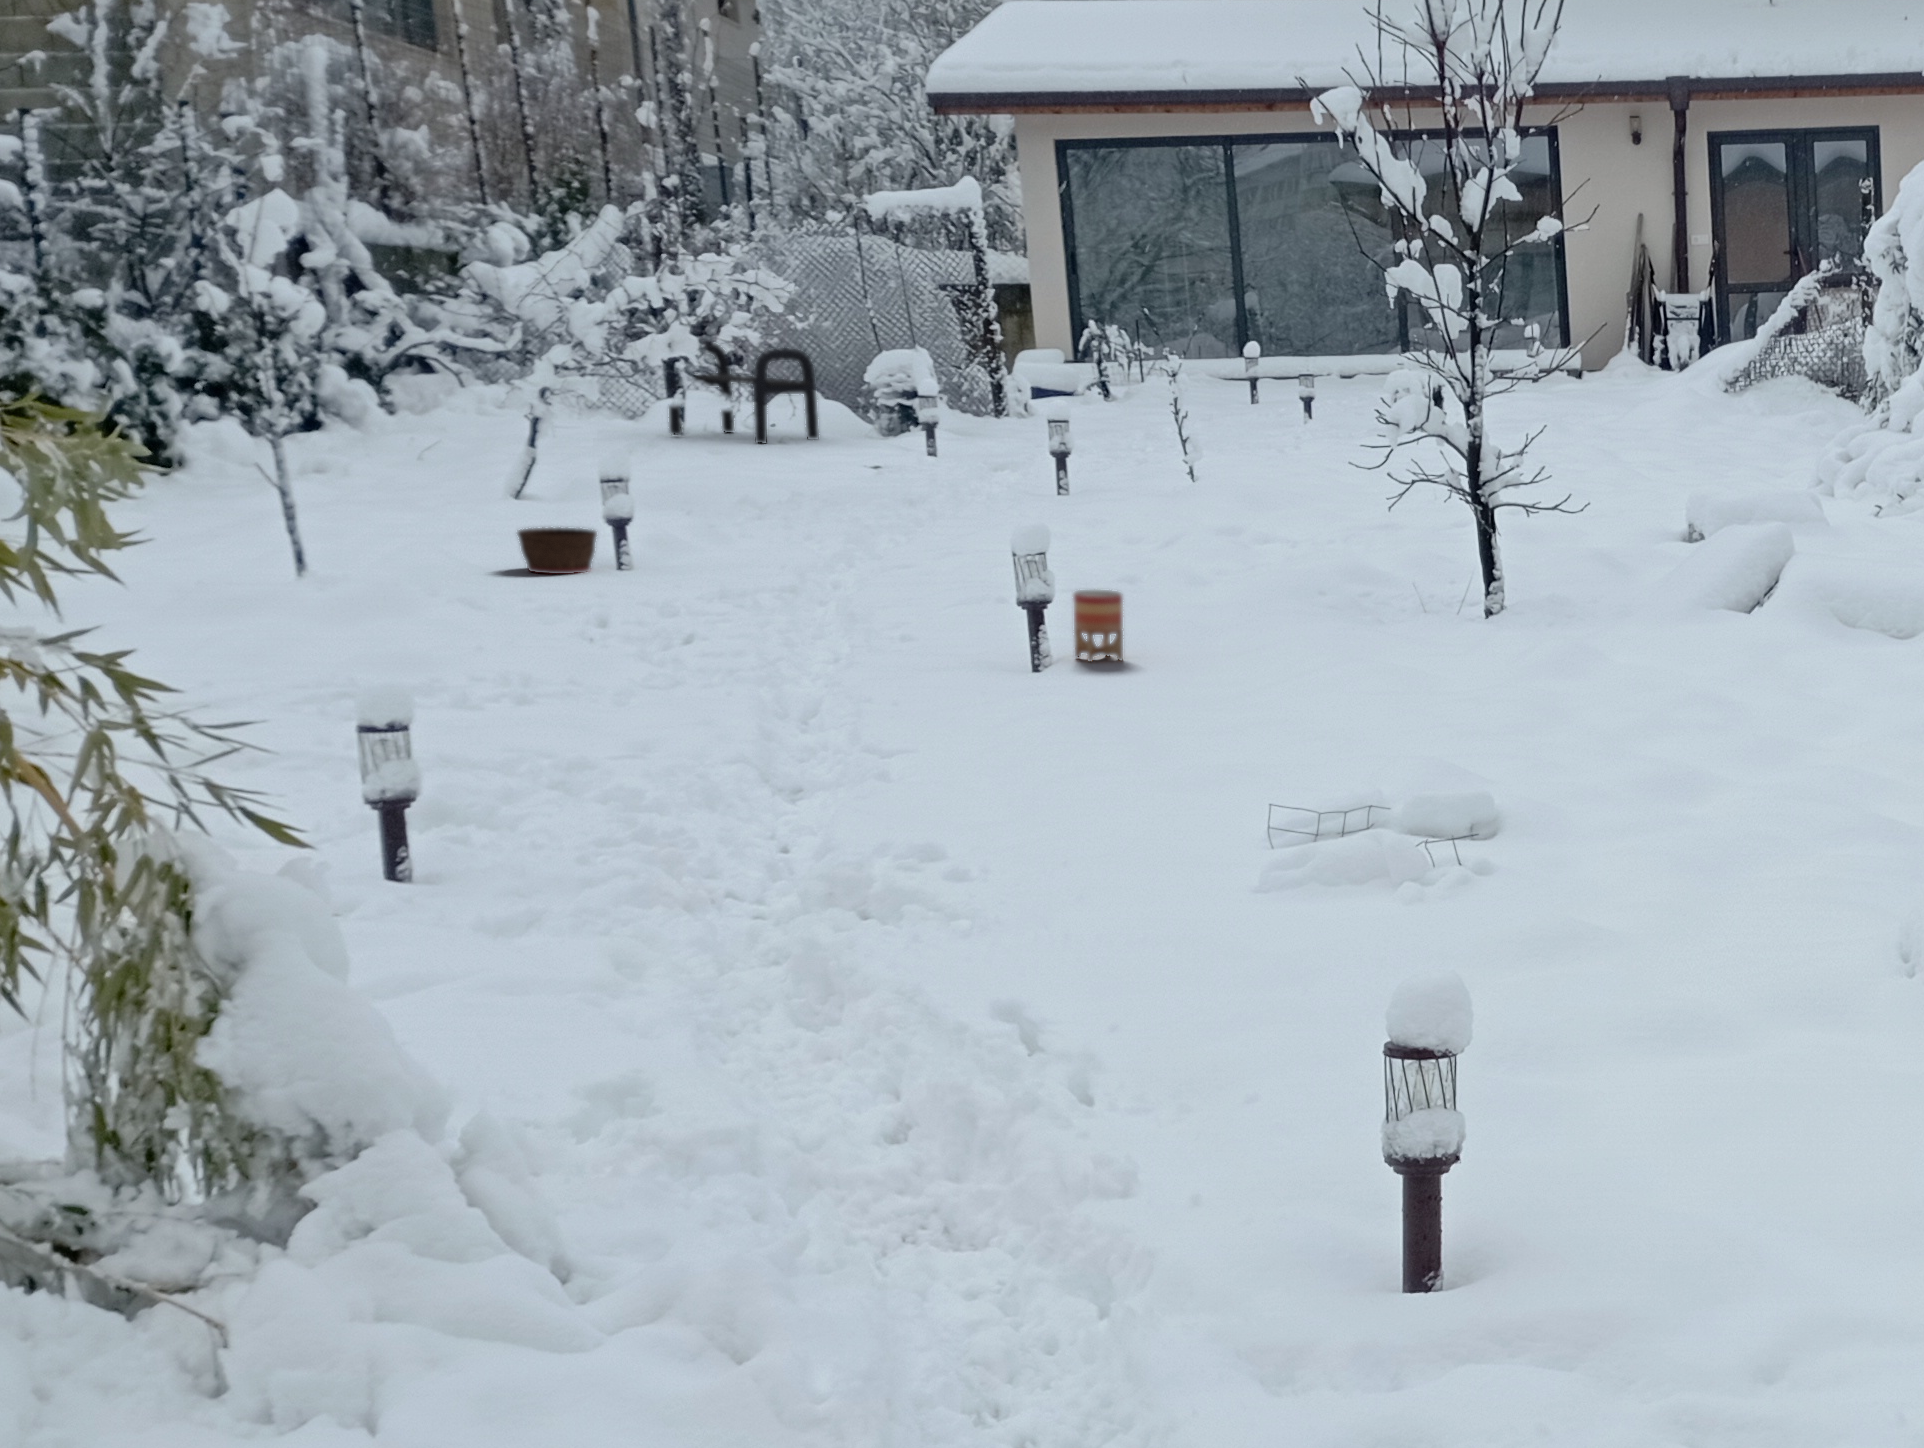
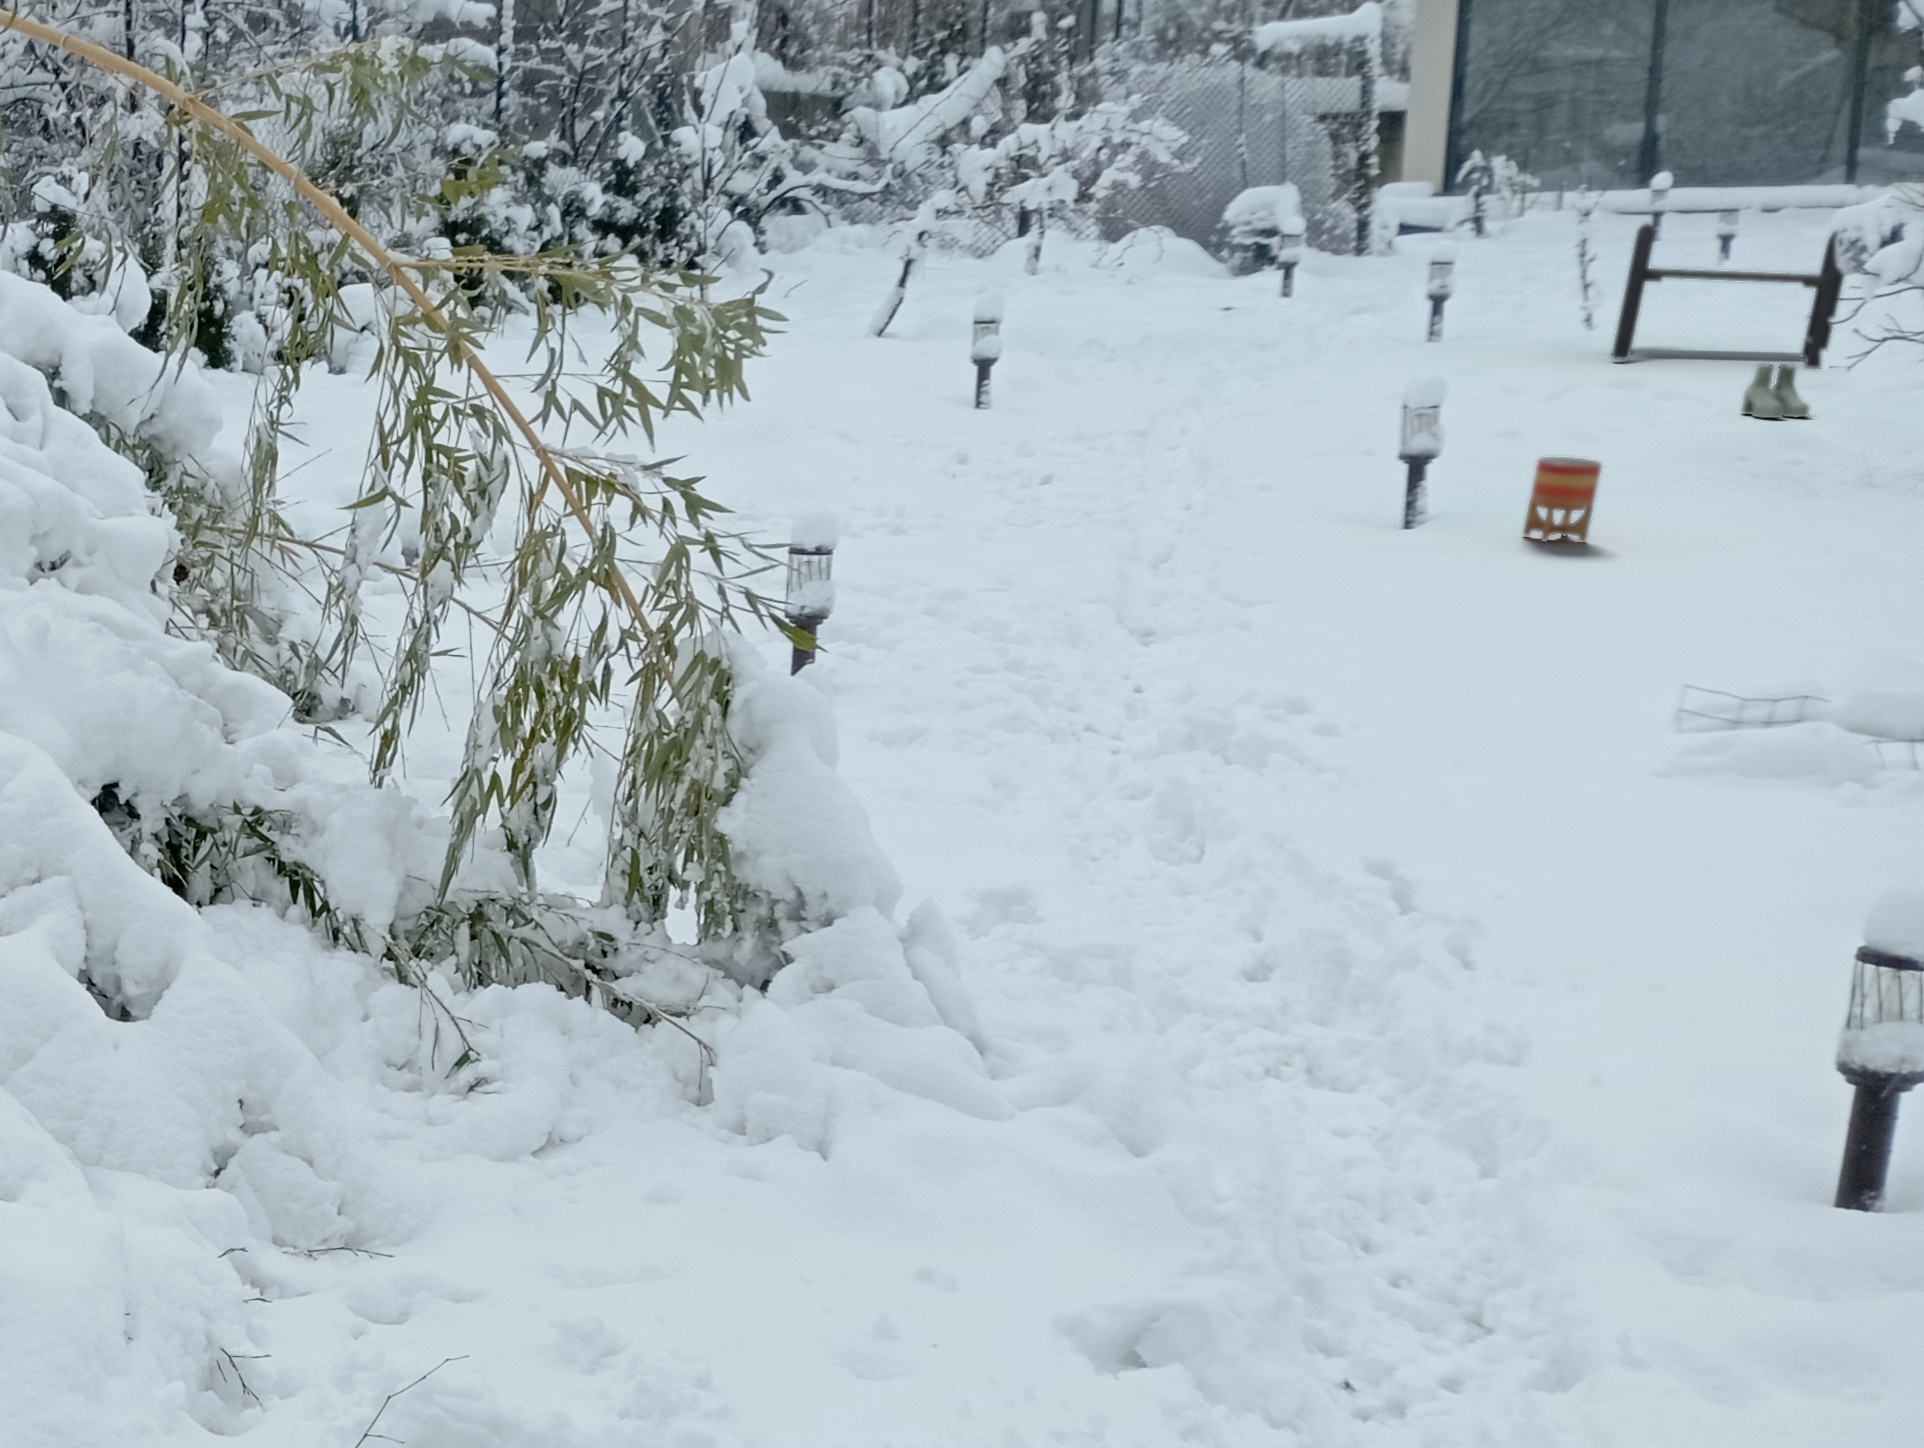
bench: present [669,342,819,443] -> present [1611,224,1844,369]
boots: none [1263,508,1311,552] -> present [1742,364,1809,418]
basket: present [518,527,597,574] -> none [888,365,966,413]

